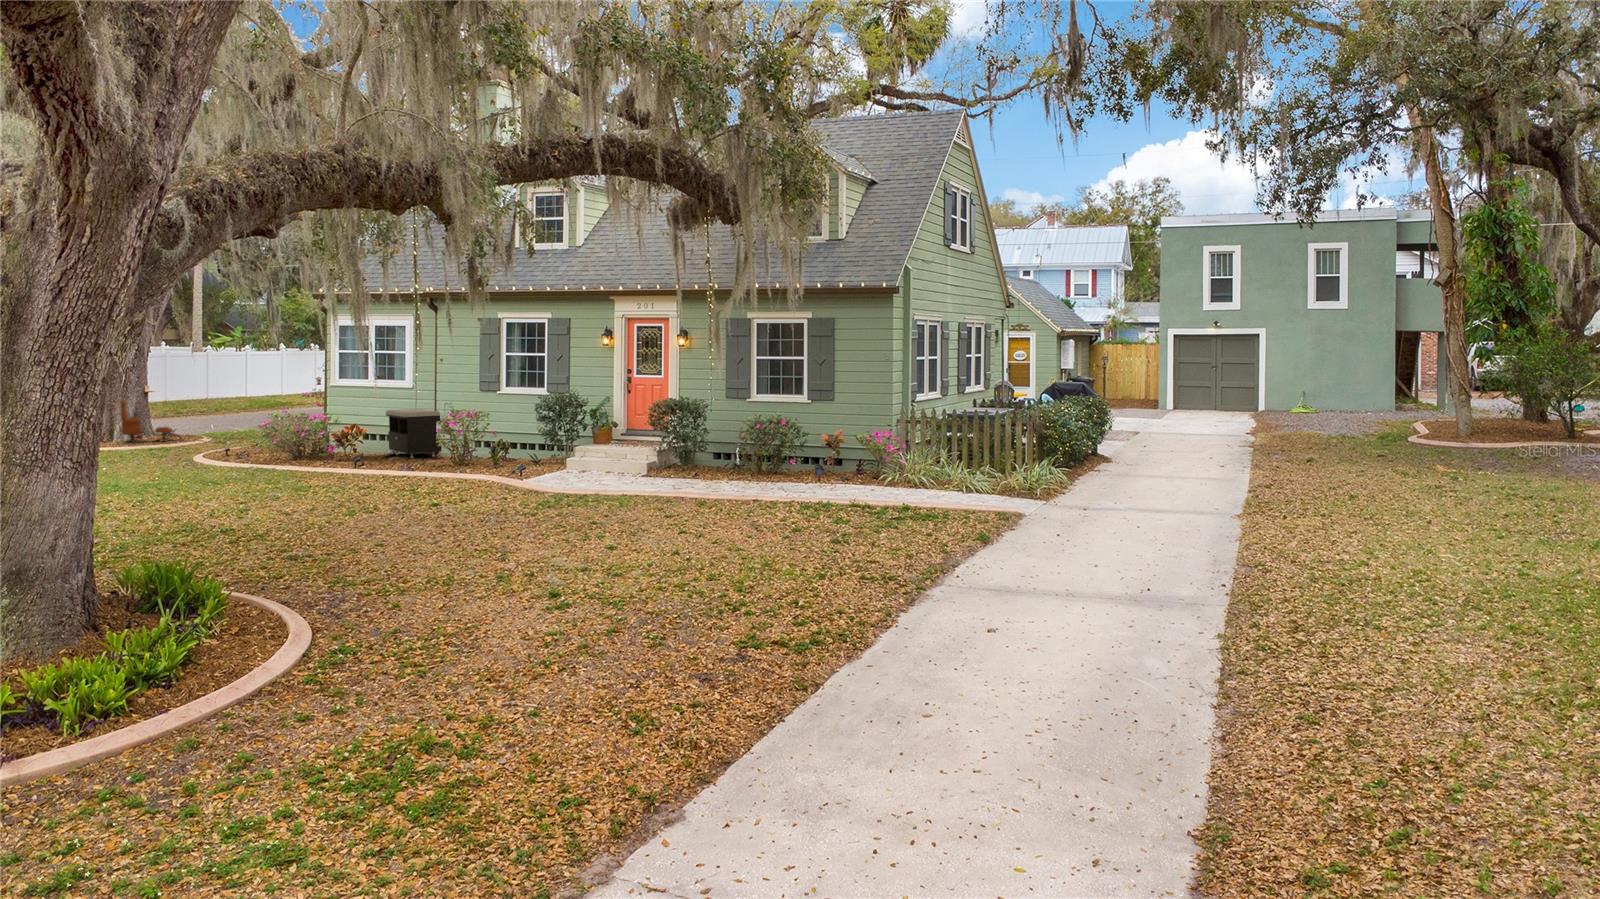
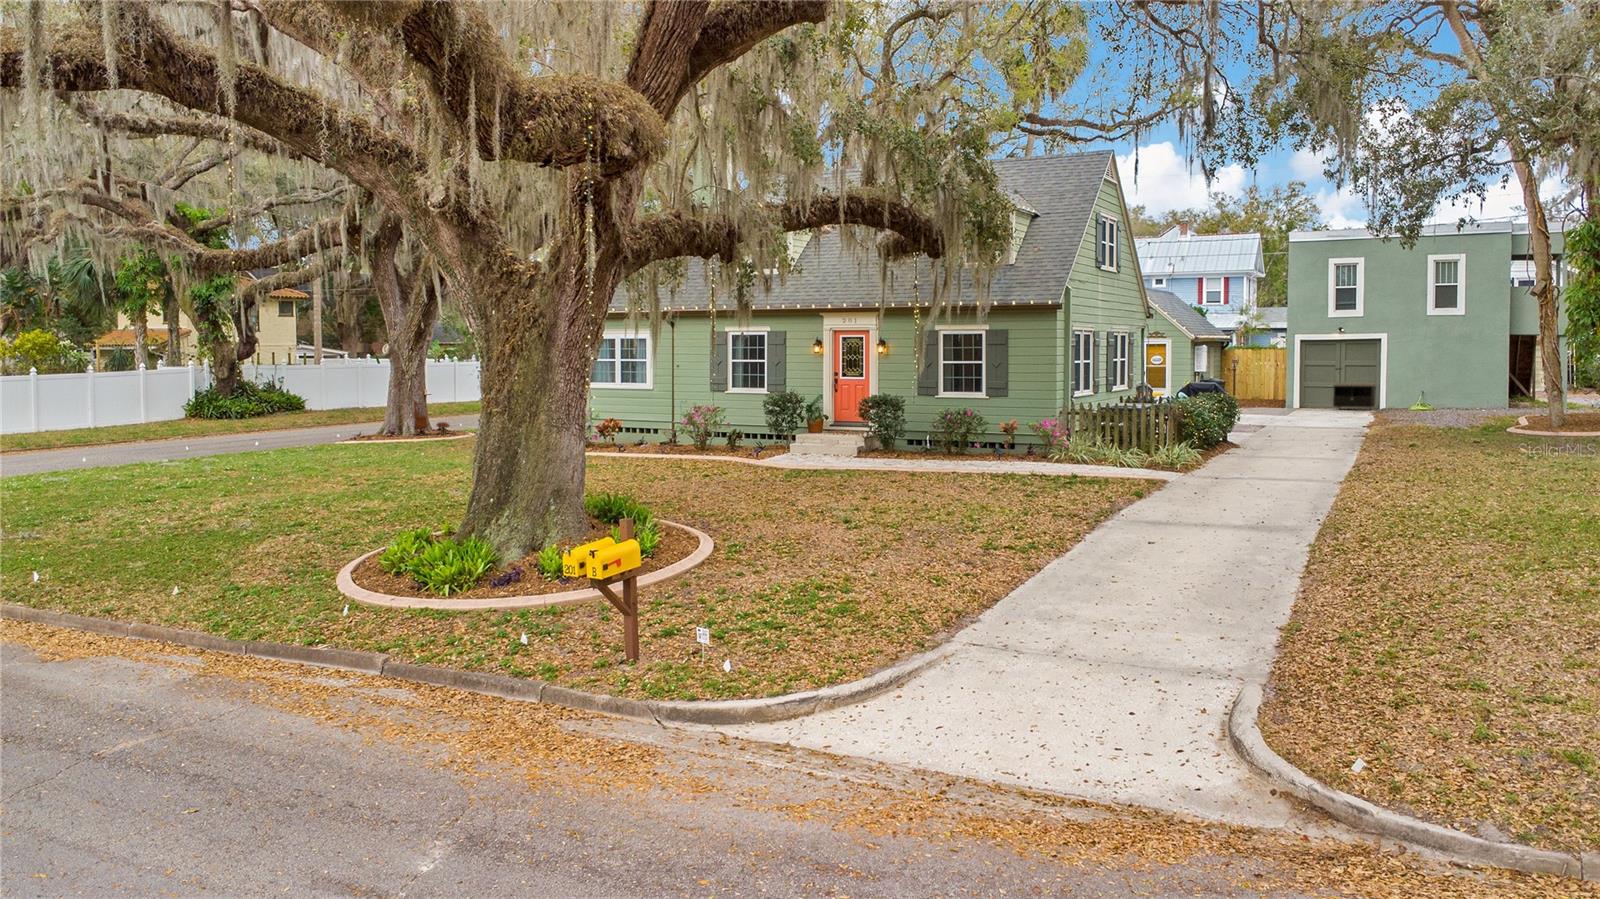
storage bench: present [386,409,441,458] -> present [1333,382,1376,409]

